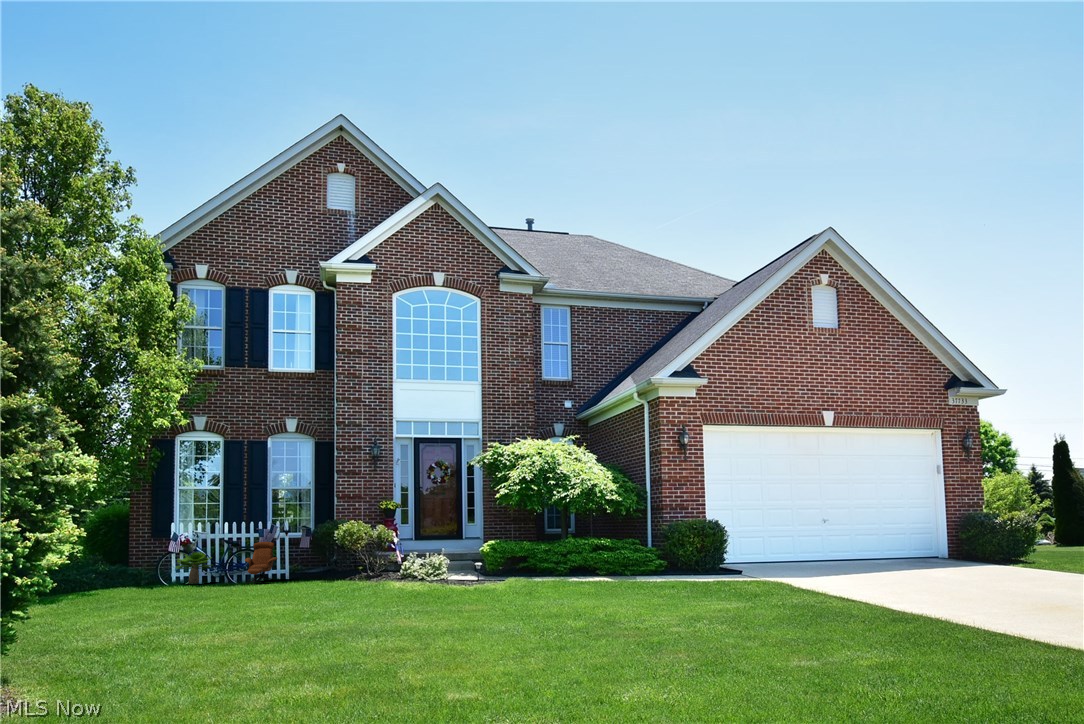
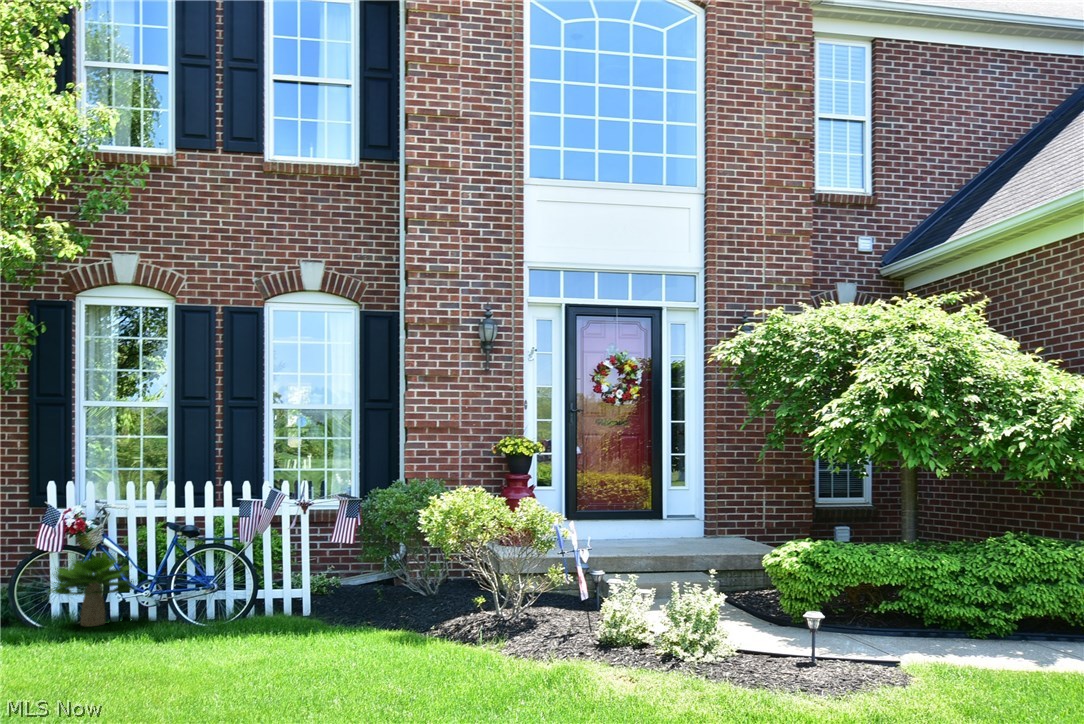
lounge chair: present [245,542,277,584] -> none [206,529,284,639]

